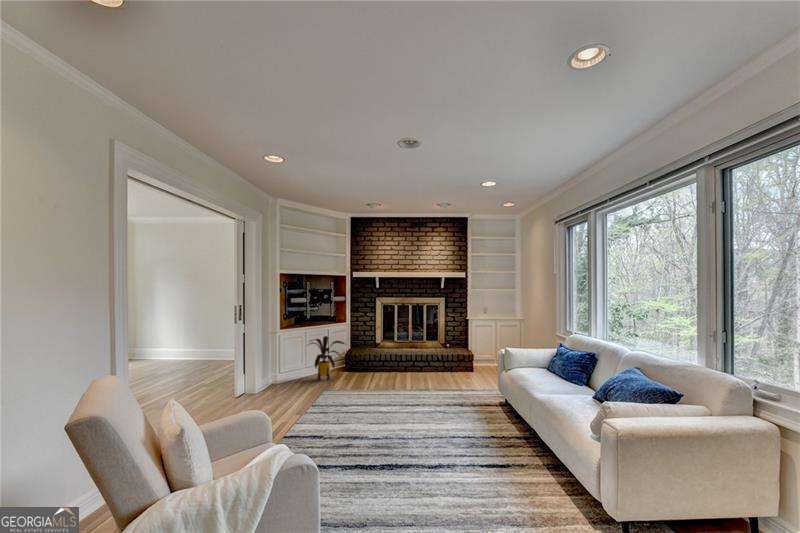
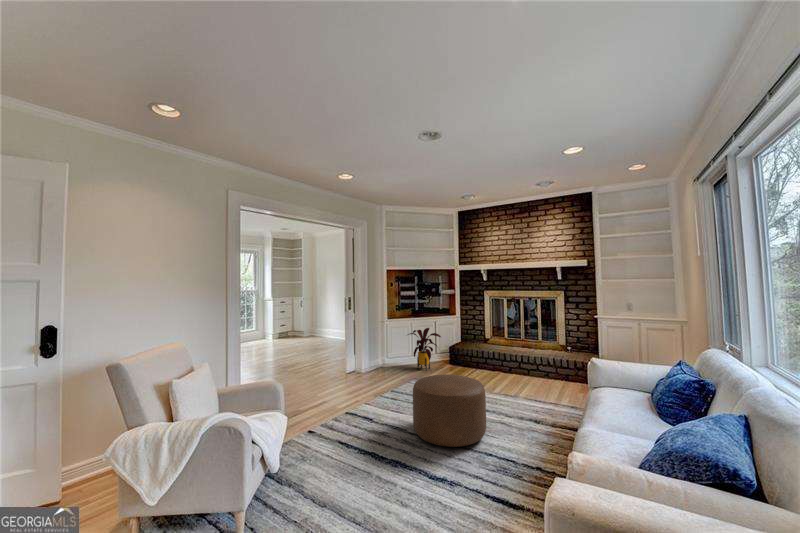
ottoman: none [374,376,442,441] -> present [413,374,486,447]

